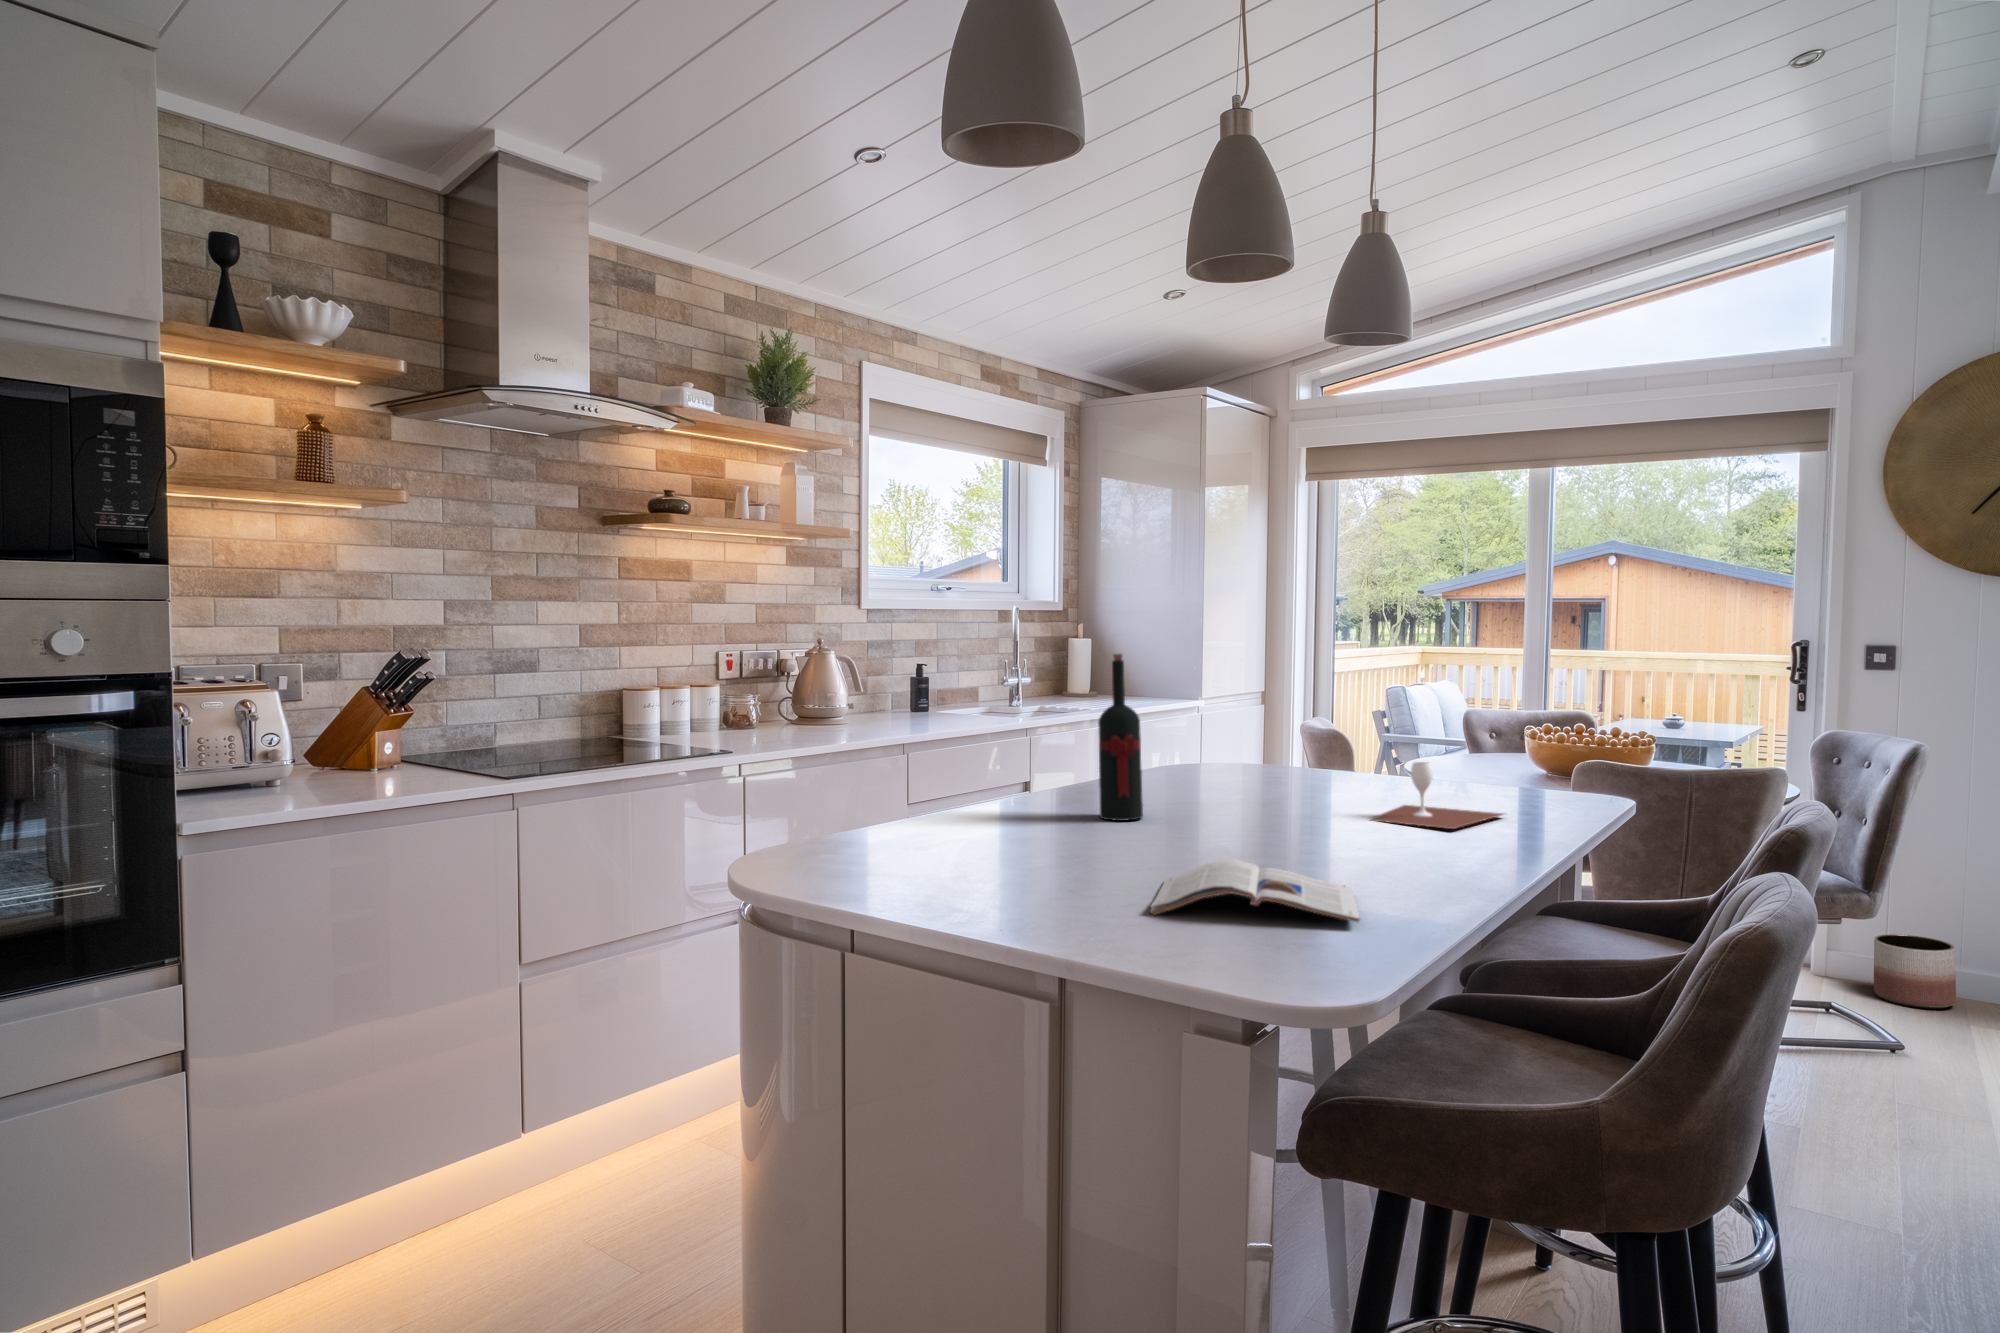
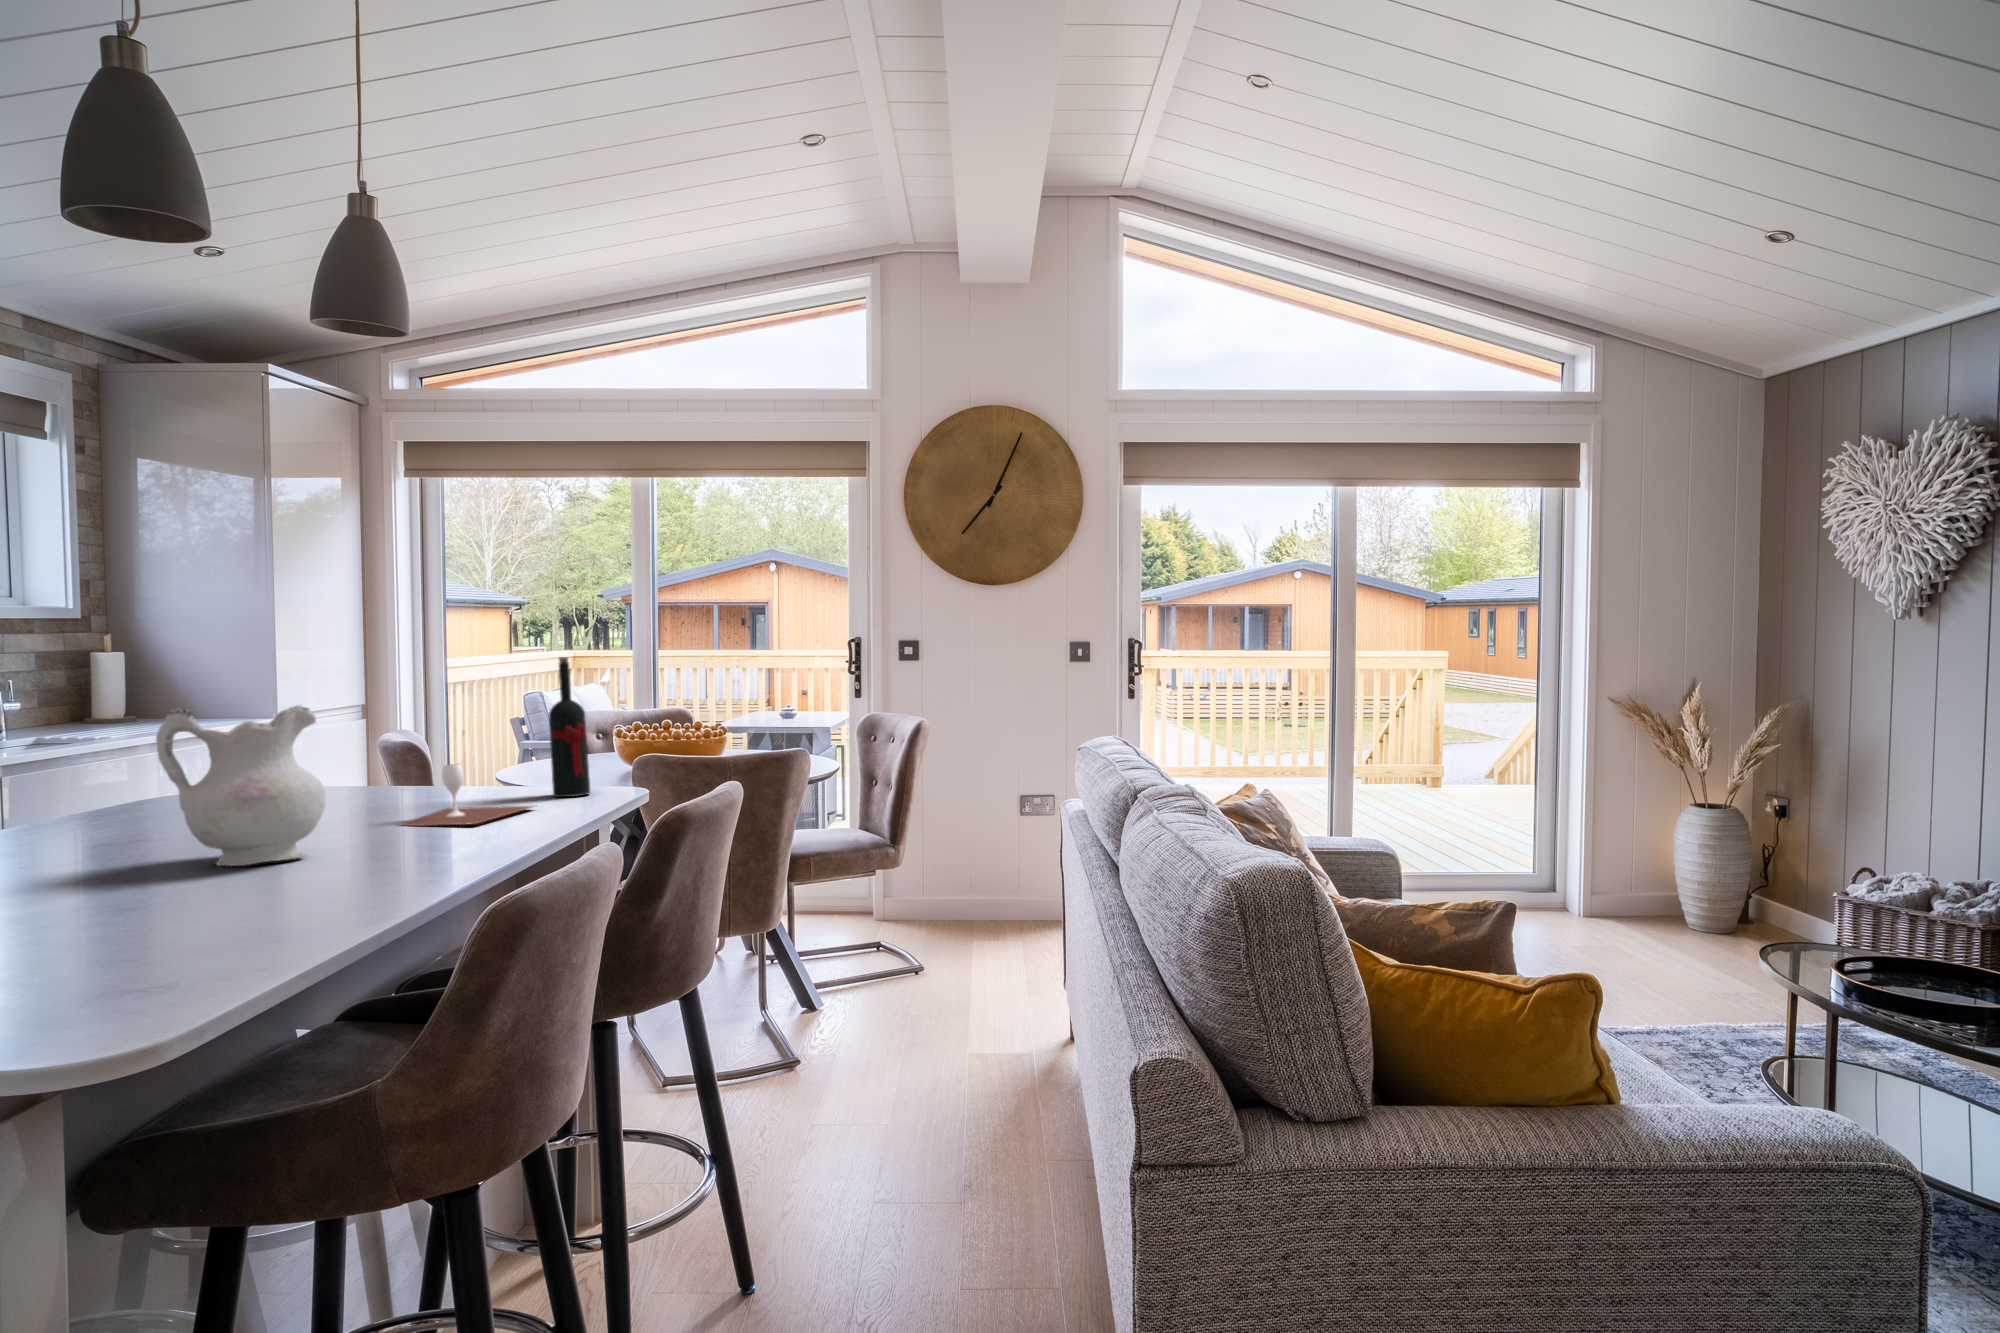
wine bottle: present [1098,654,1143,821] -> present [549,657,590,797]
ceramic pitcher: none [1185,693,1325,848] -> present [156,705,325,866]
magazine: present [1150,859,1360,922] -> none [70,875,326,944]
planter: present [1874,934,1956,1008] -> none [913,875,966,932]

